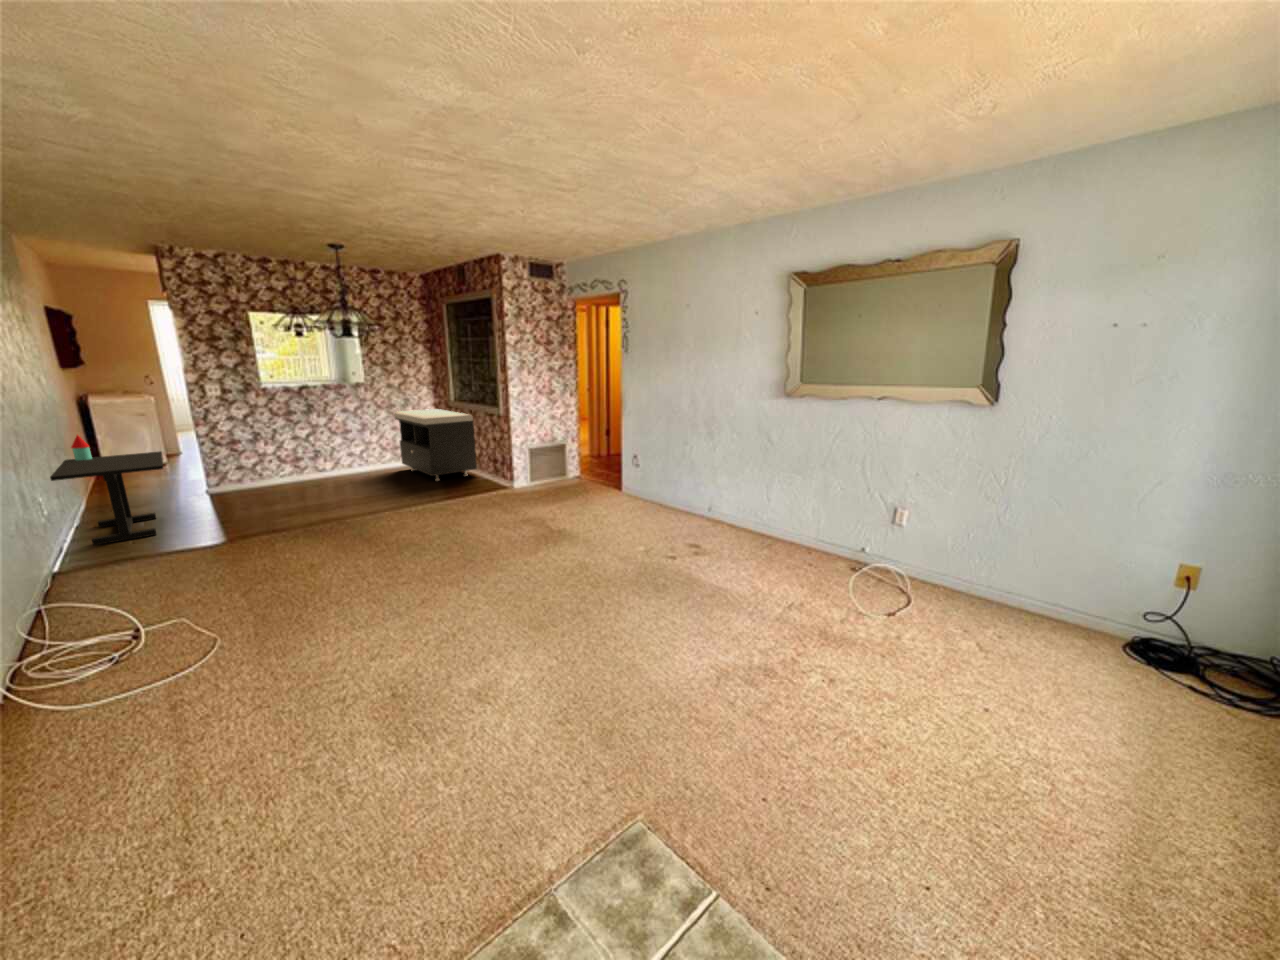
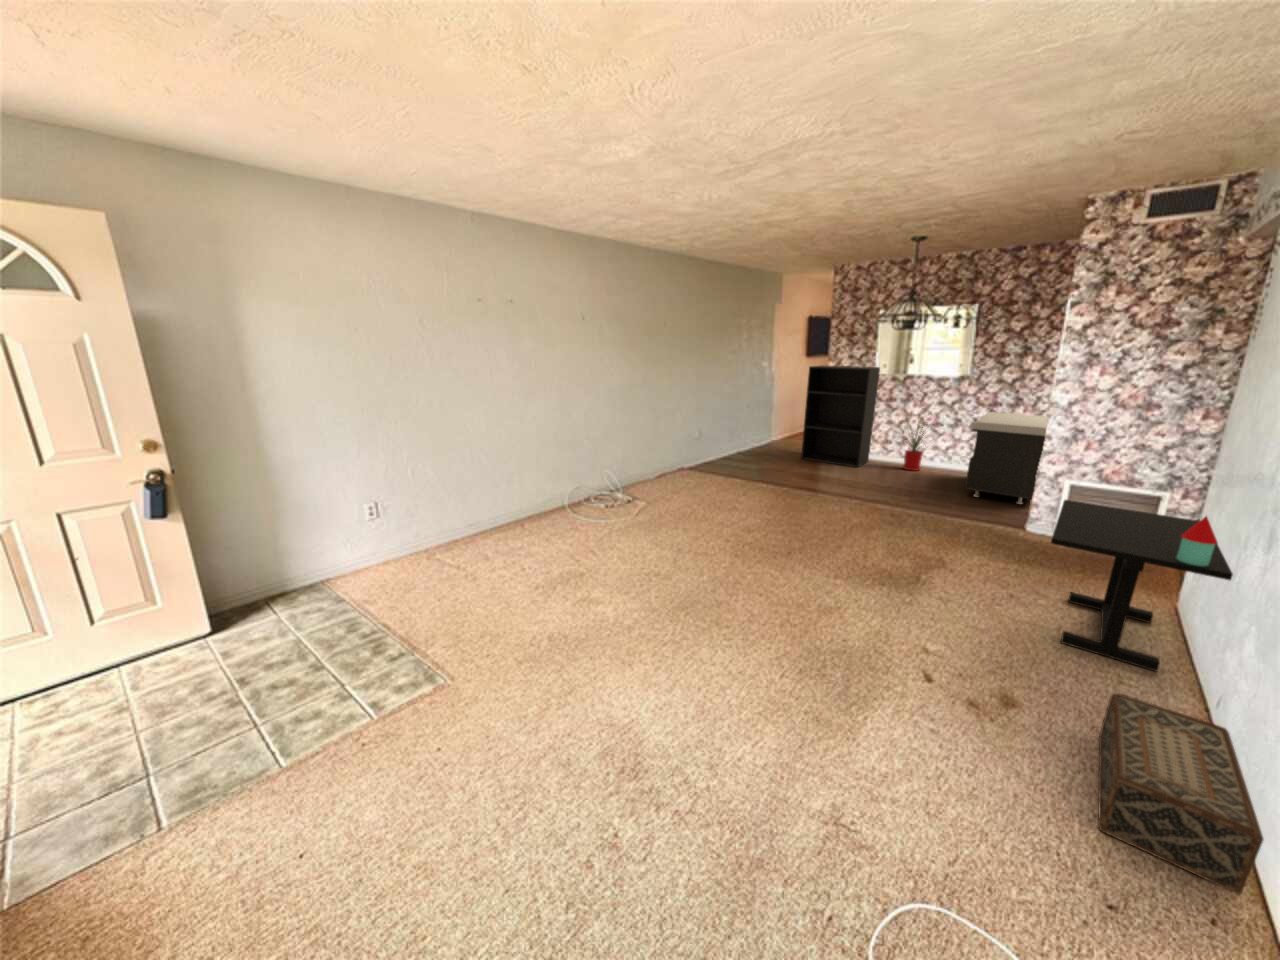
bookshelf: none [186,379,300,504] -> present [801,365,880,467]
house plant: none [312,418,368,480] -> present [903,418,929,471]
side table: present [50,435,163,545] -> present [1051,500,1233,671]
woven basket: none [716,504,795,553] -> present [1098,693,1263,895]

